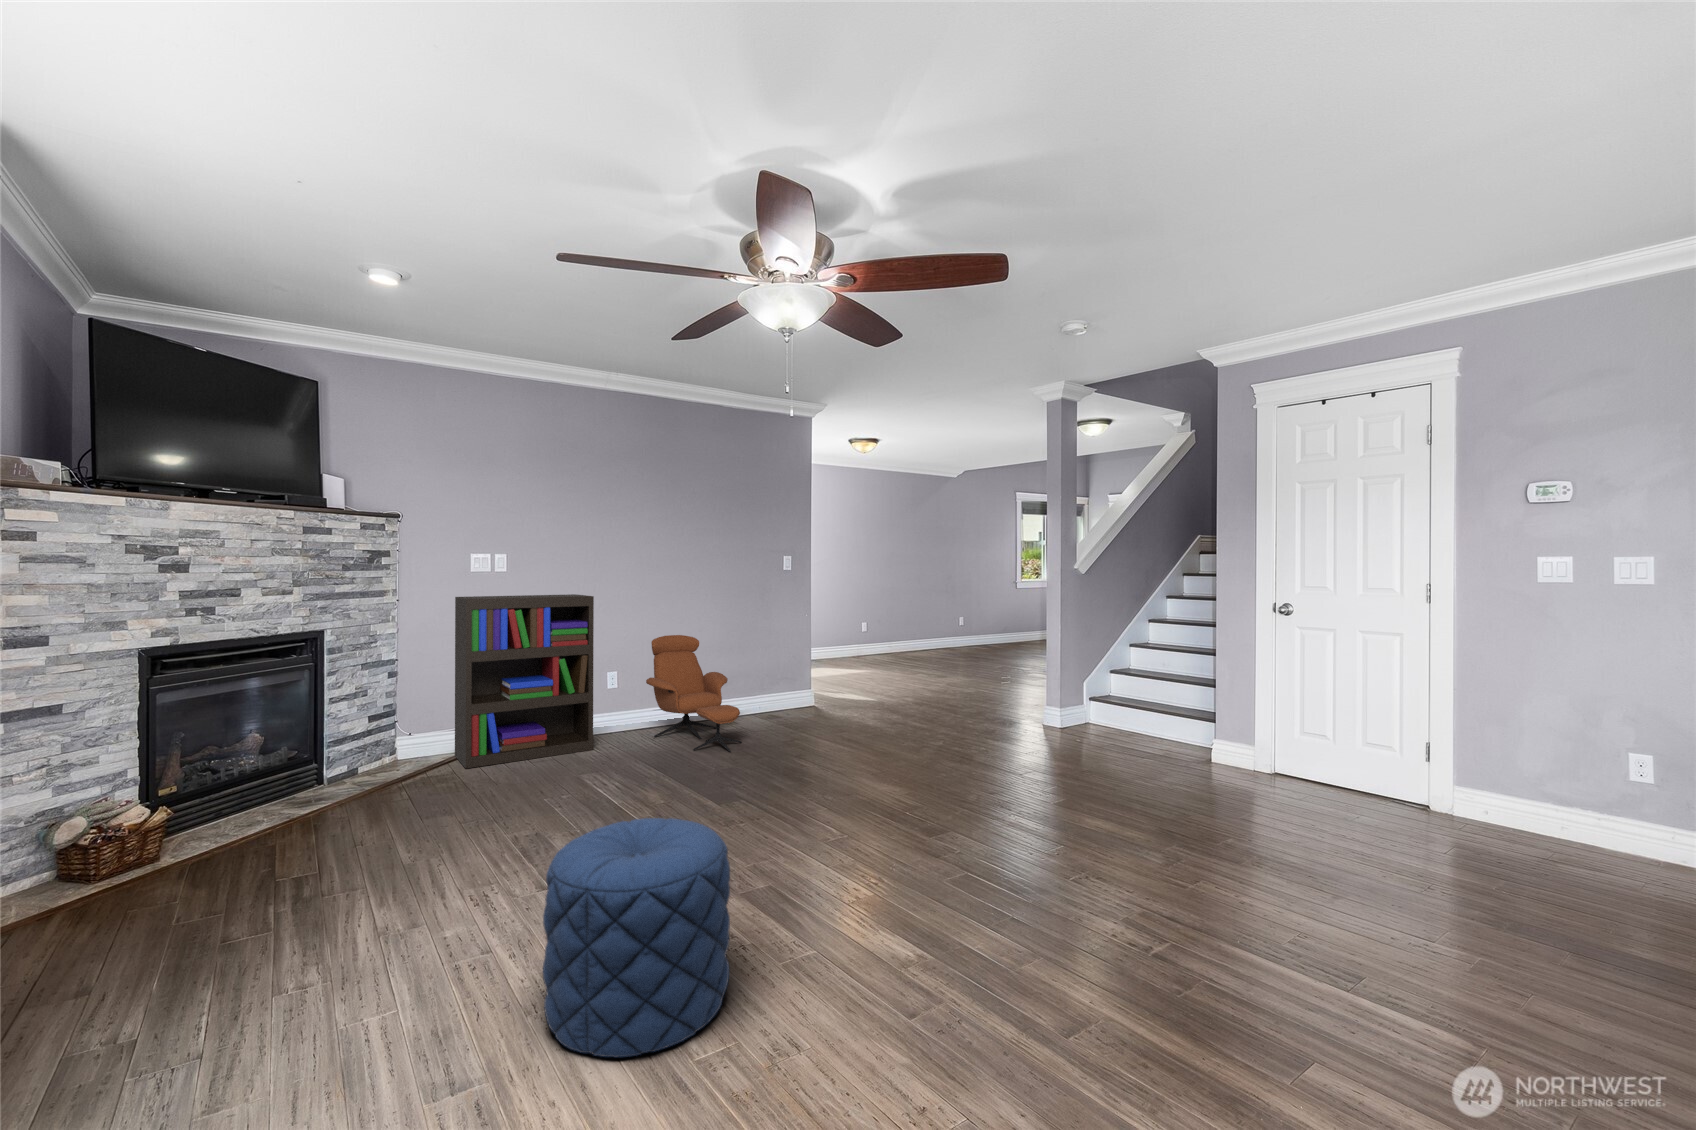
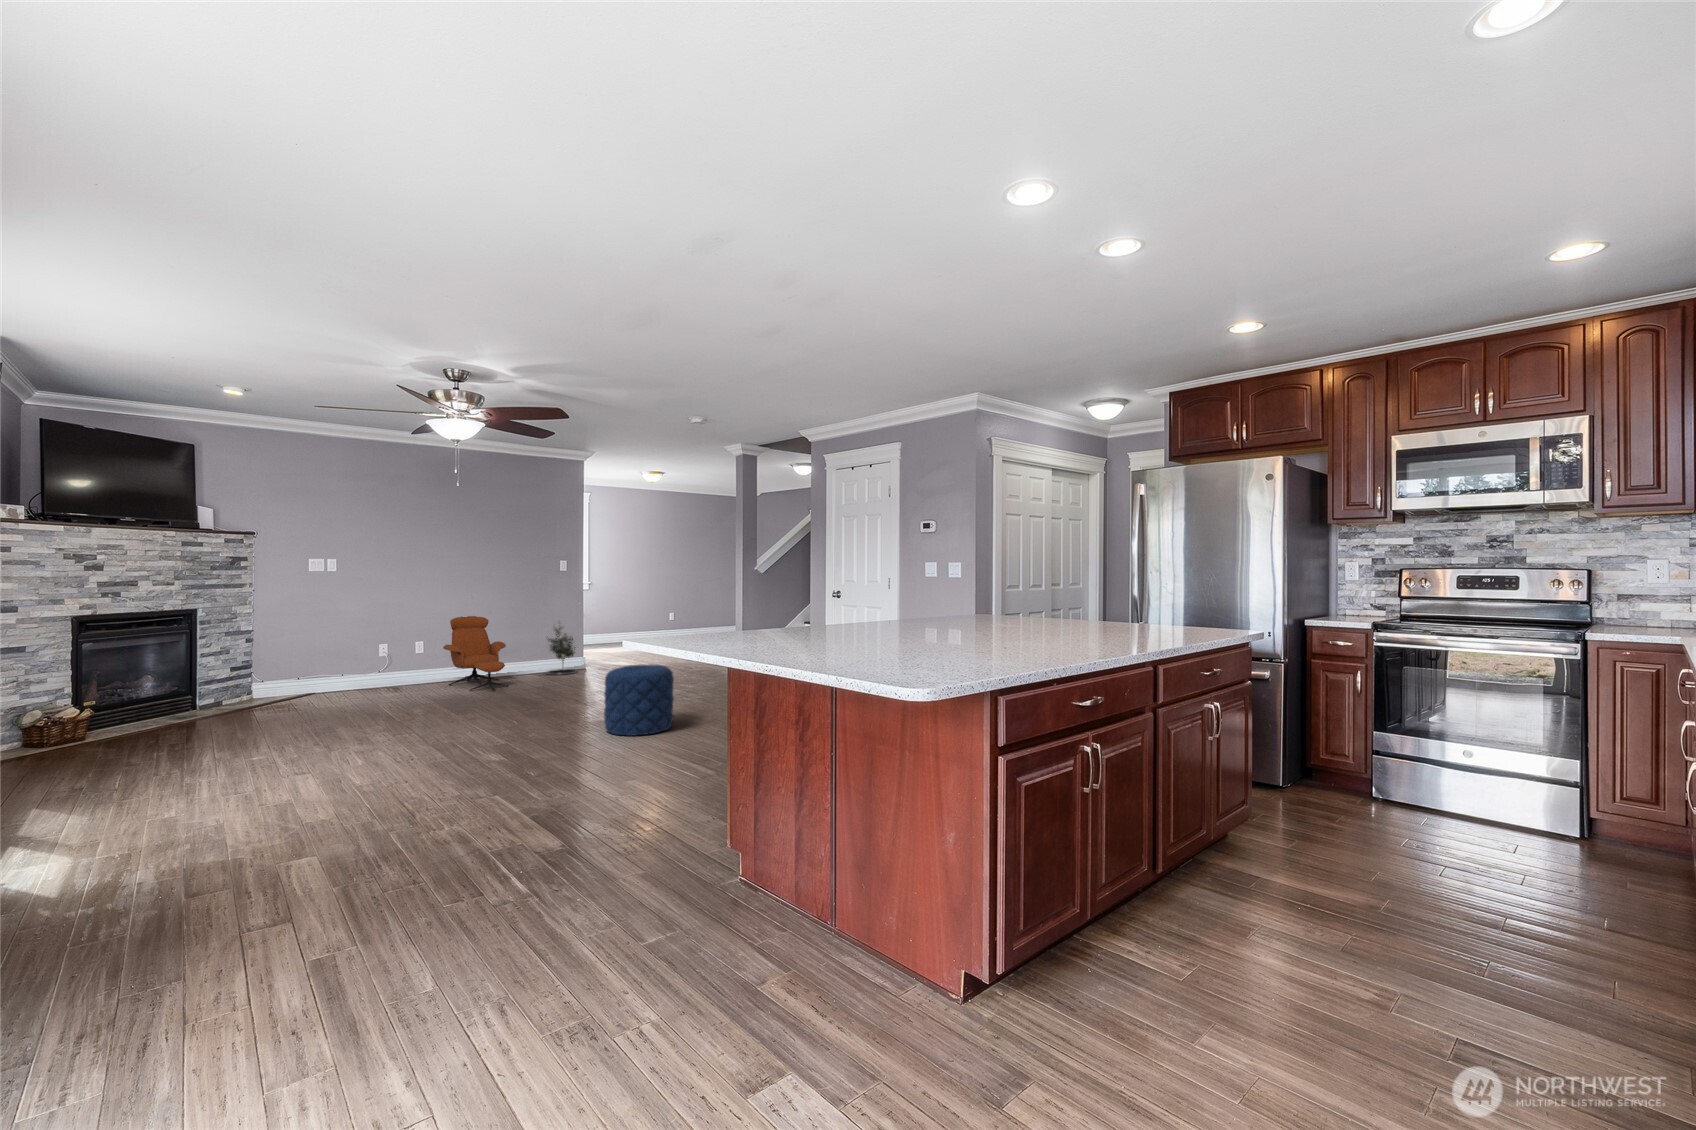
bookshelf: present [455,594,594,768] -> none [296,587,400,702]
potted tree: none [769,641,813,719] -> present [547,627,577,675]
pouf: present [543,818,730,1057] -> present [604,665,674,736]

